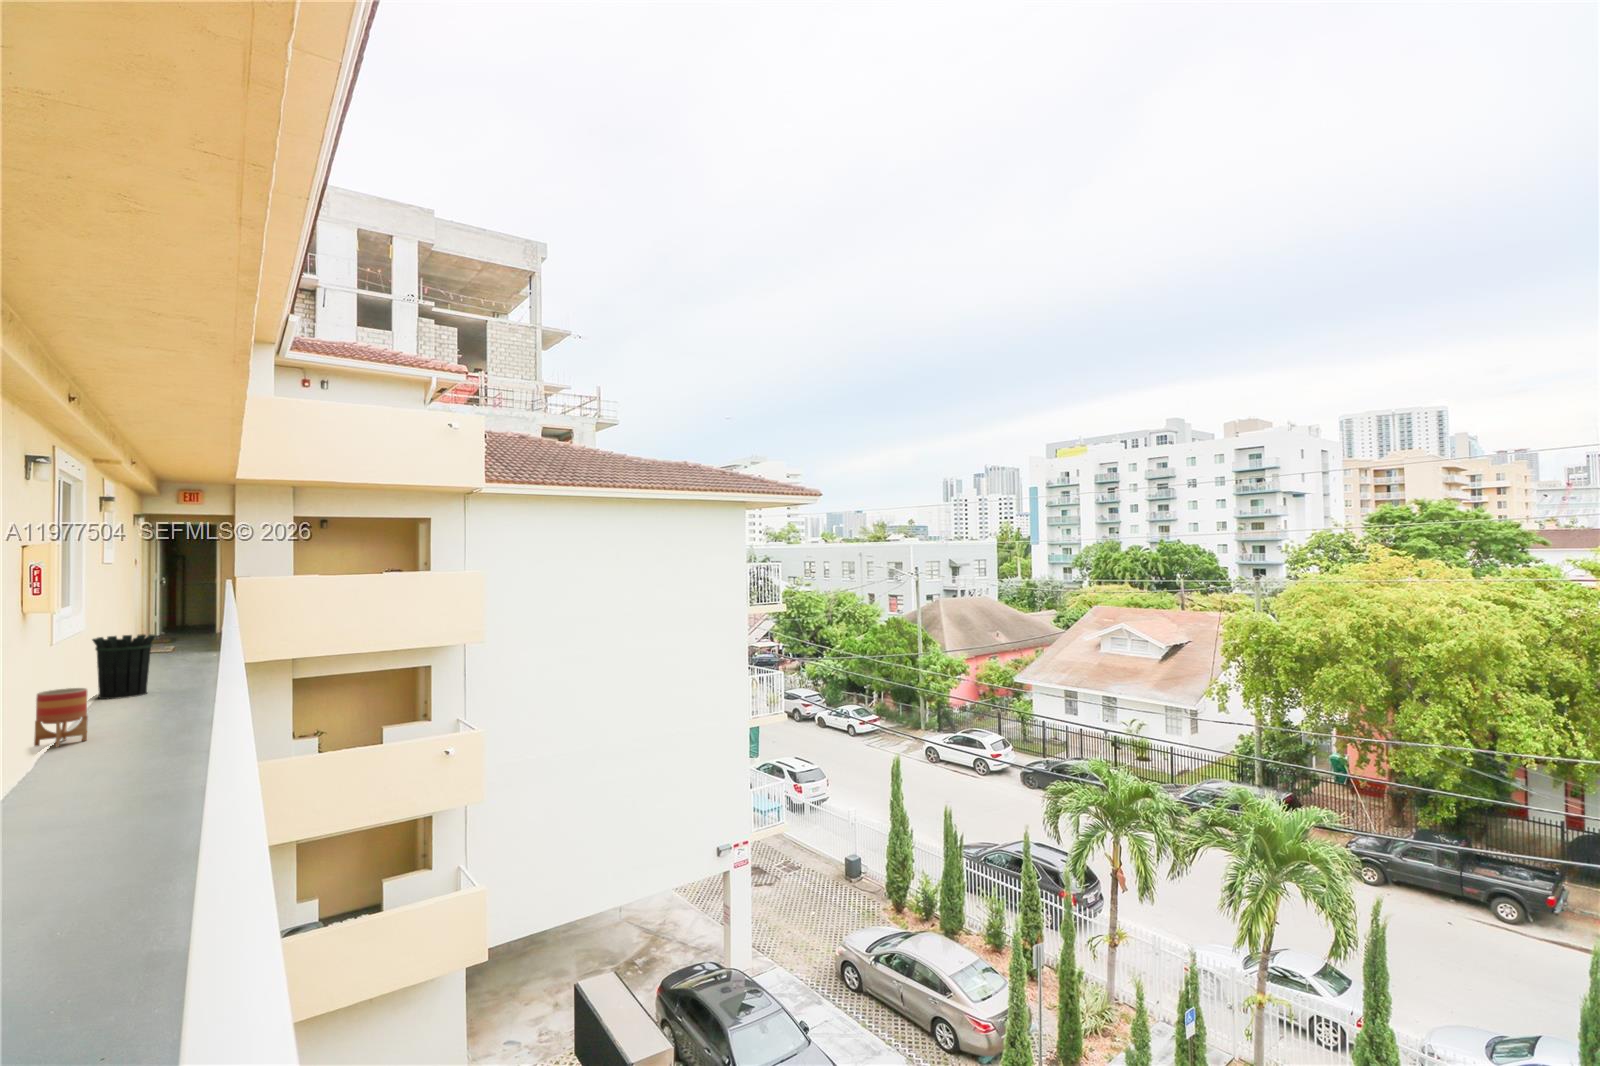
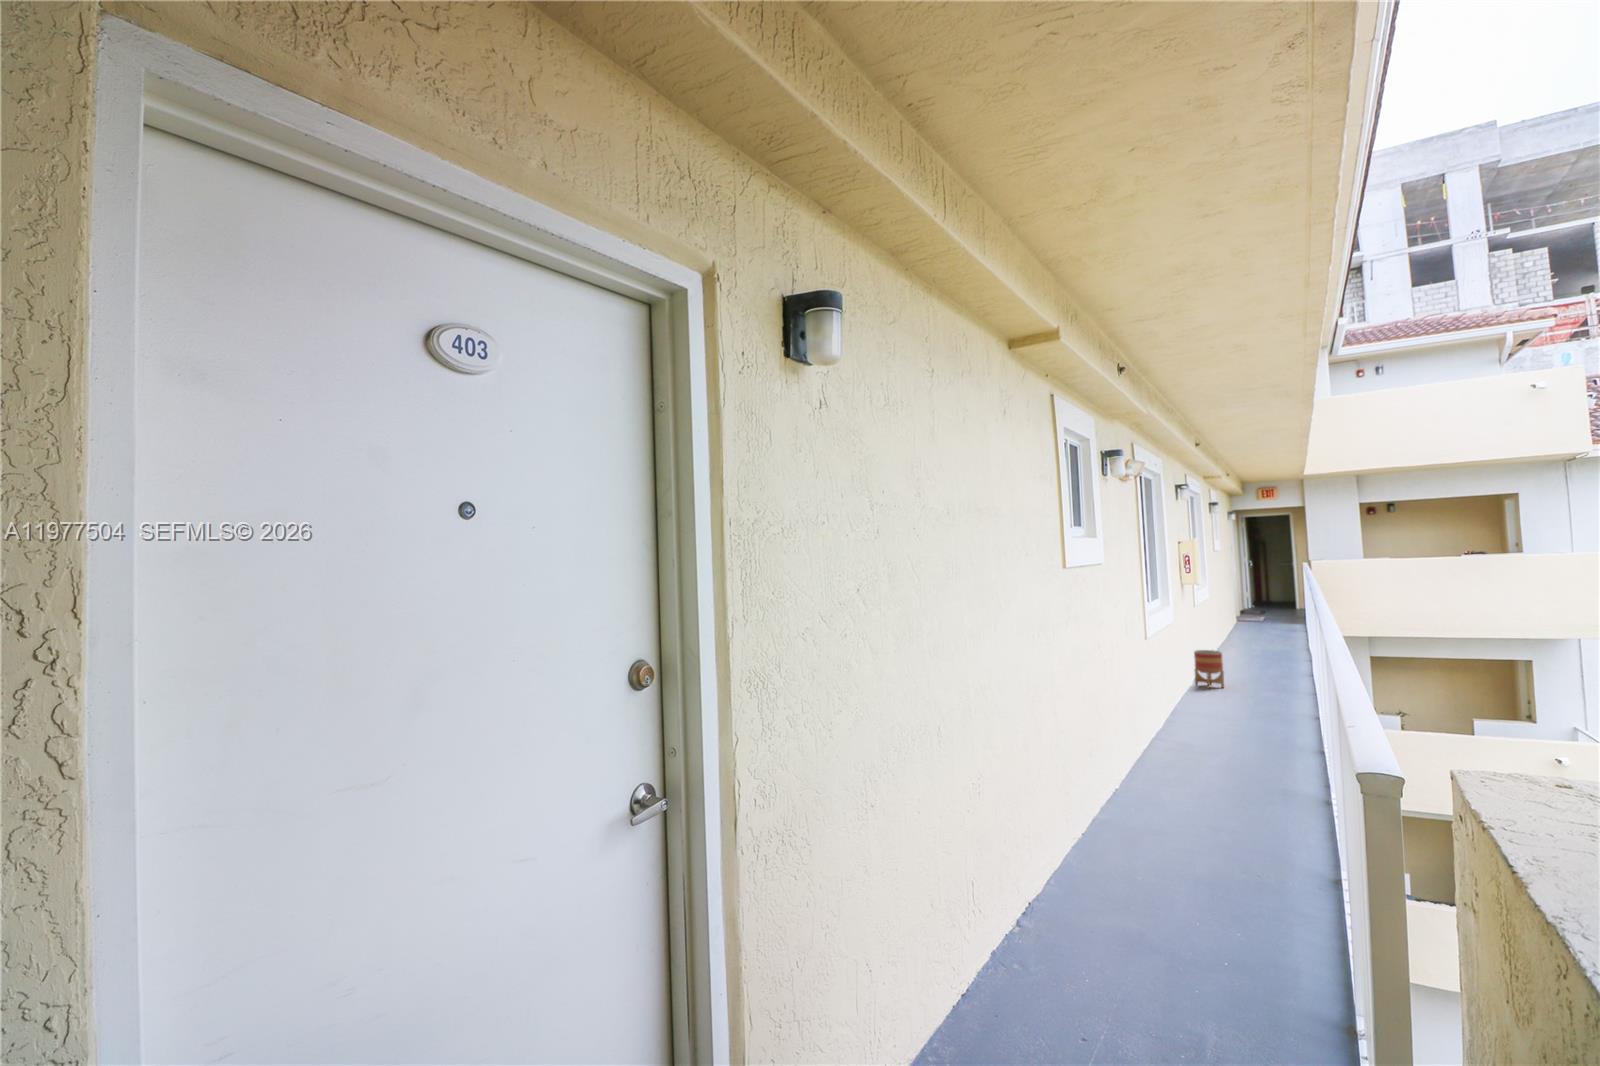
waste bin: present [92,634,155,699] -> none [1215,610,1256,657]

